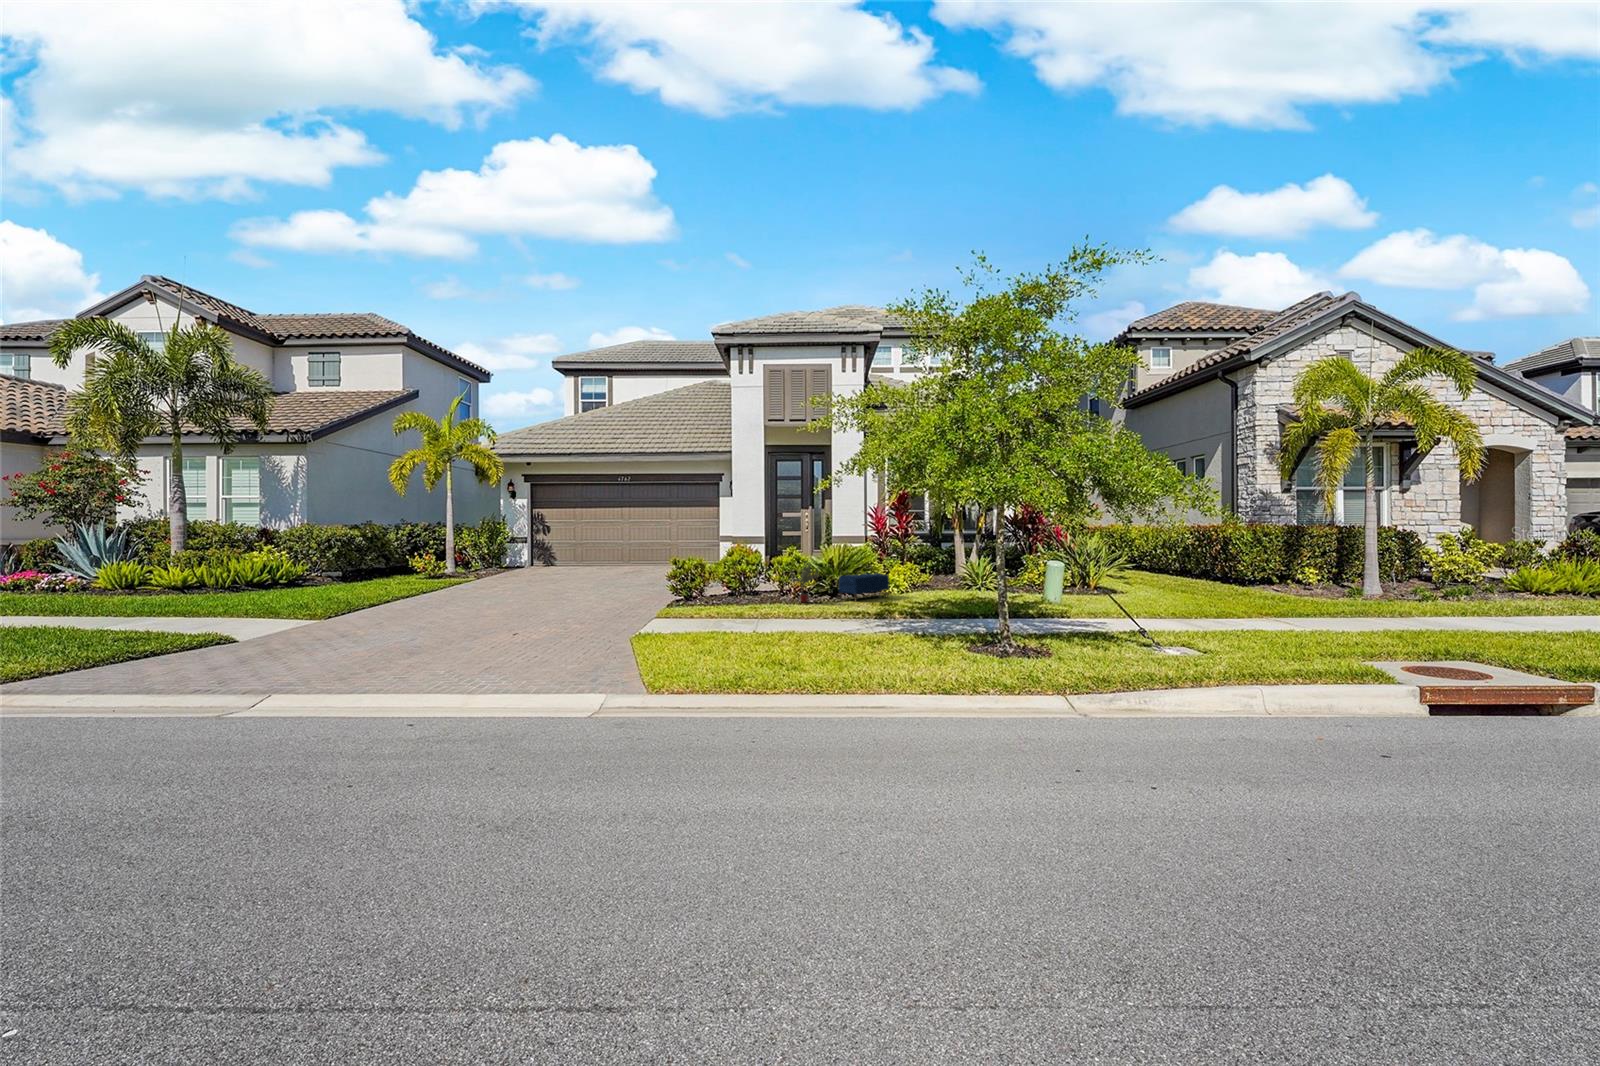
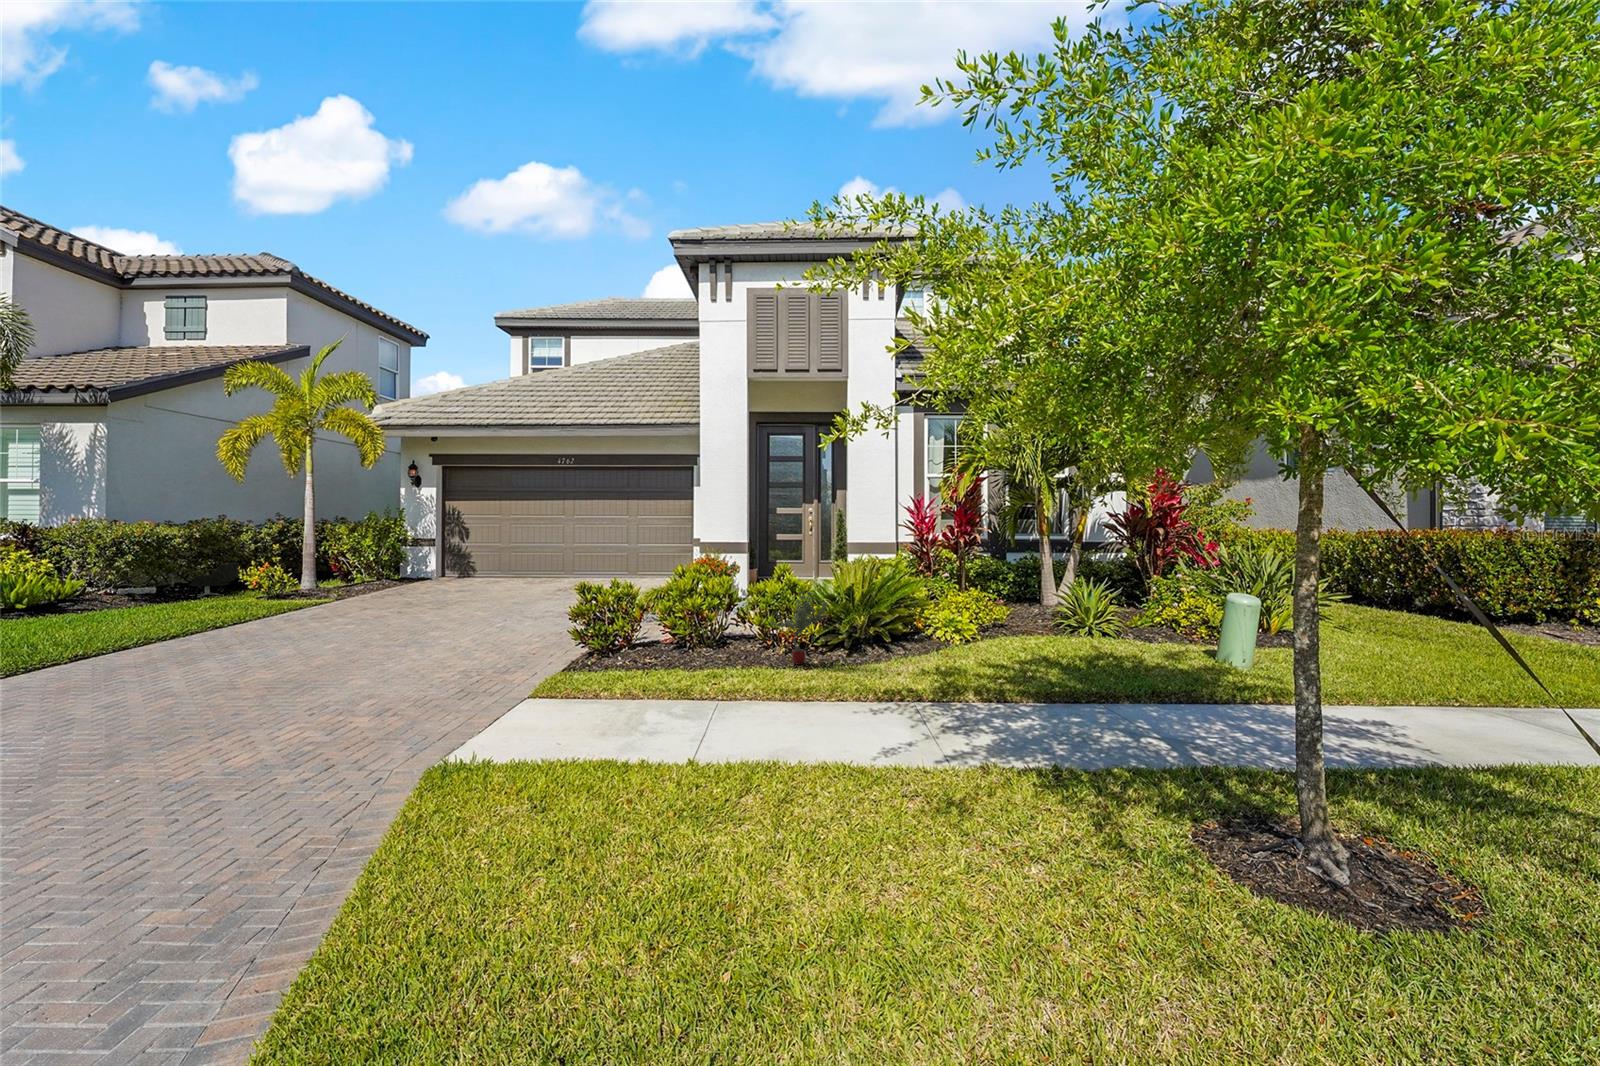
lounge chair: none [367,553,400,578] -> present [189,562,239,597]
bench: present [839,573,890,601] -> none [860,608,946,662]

